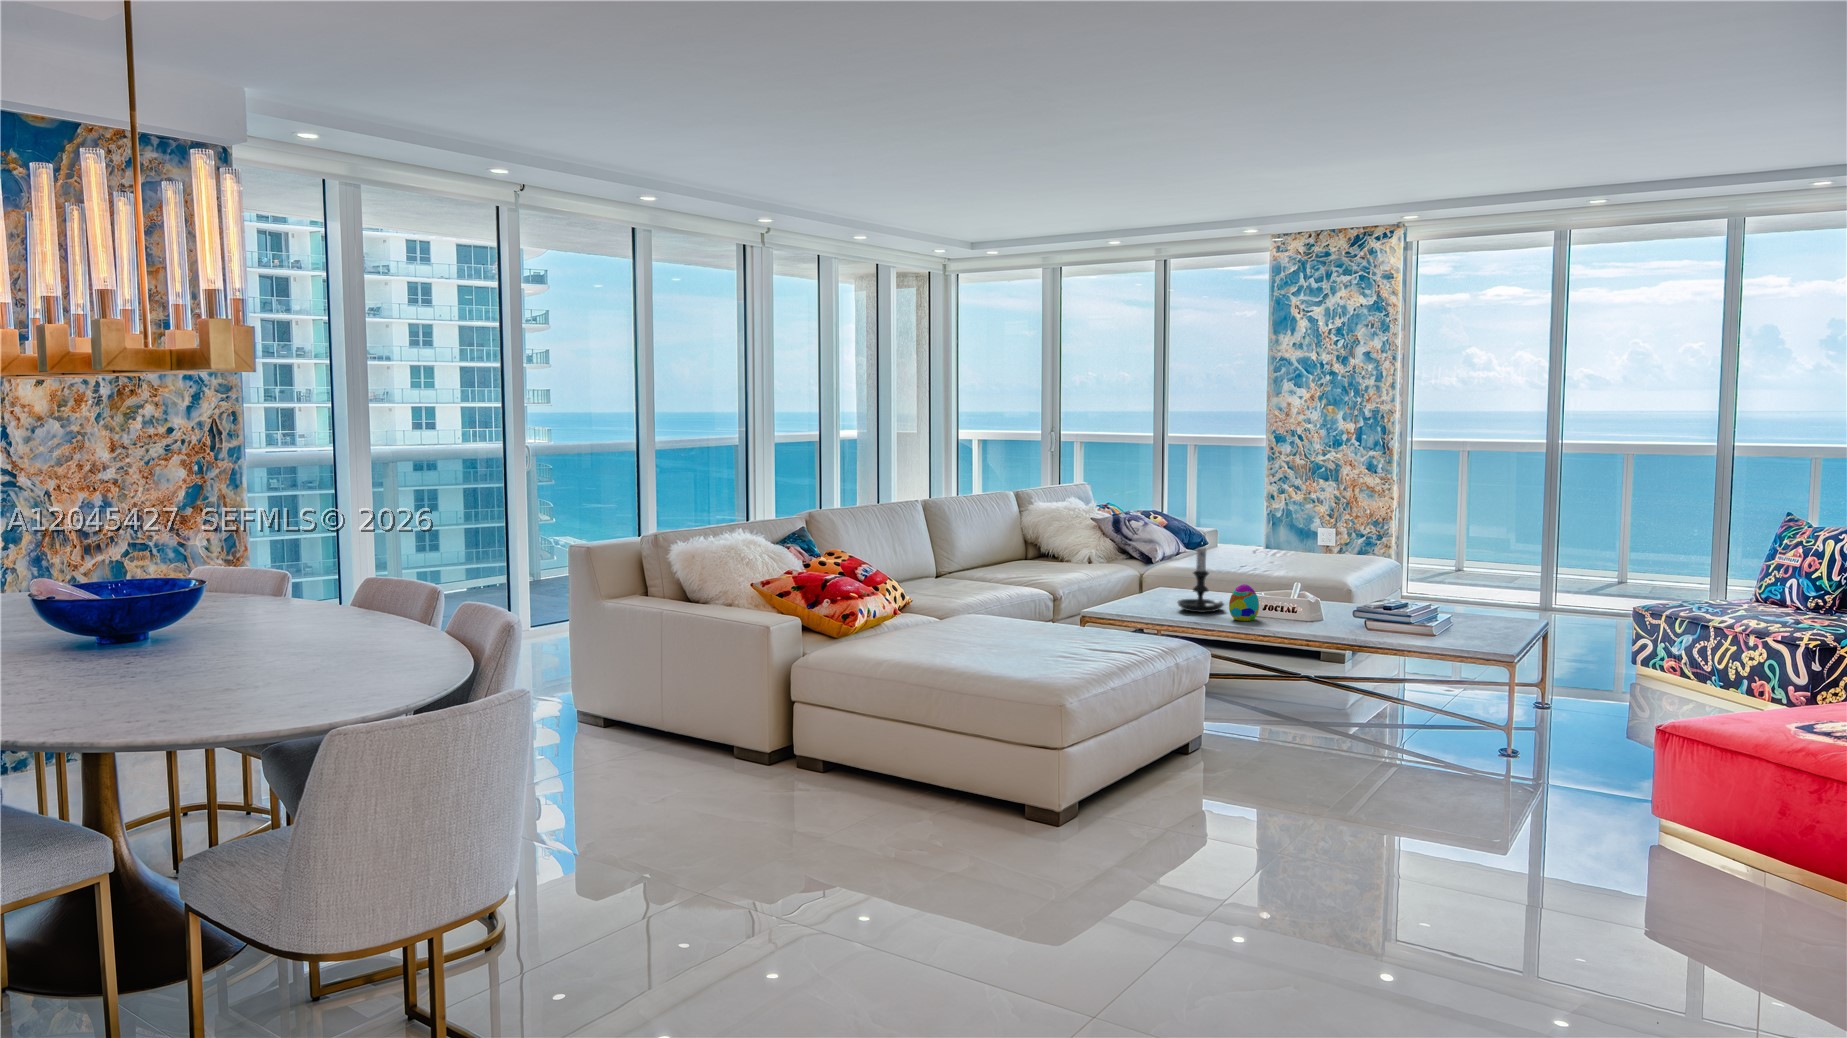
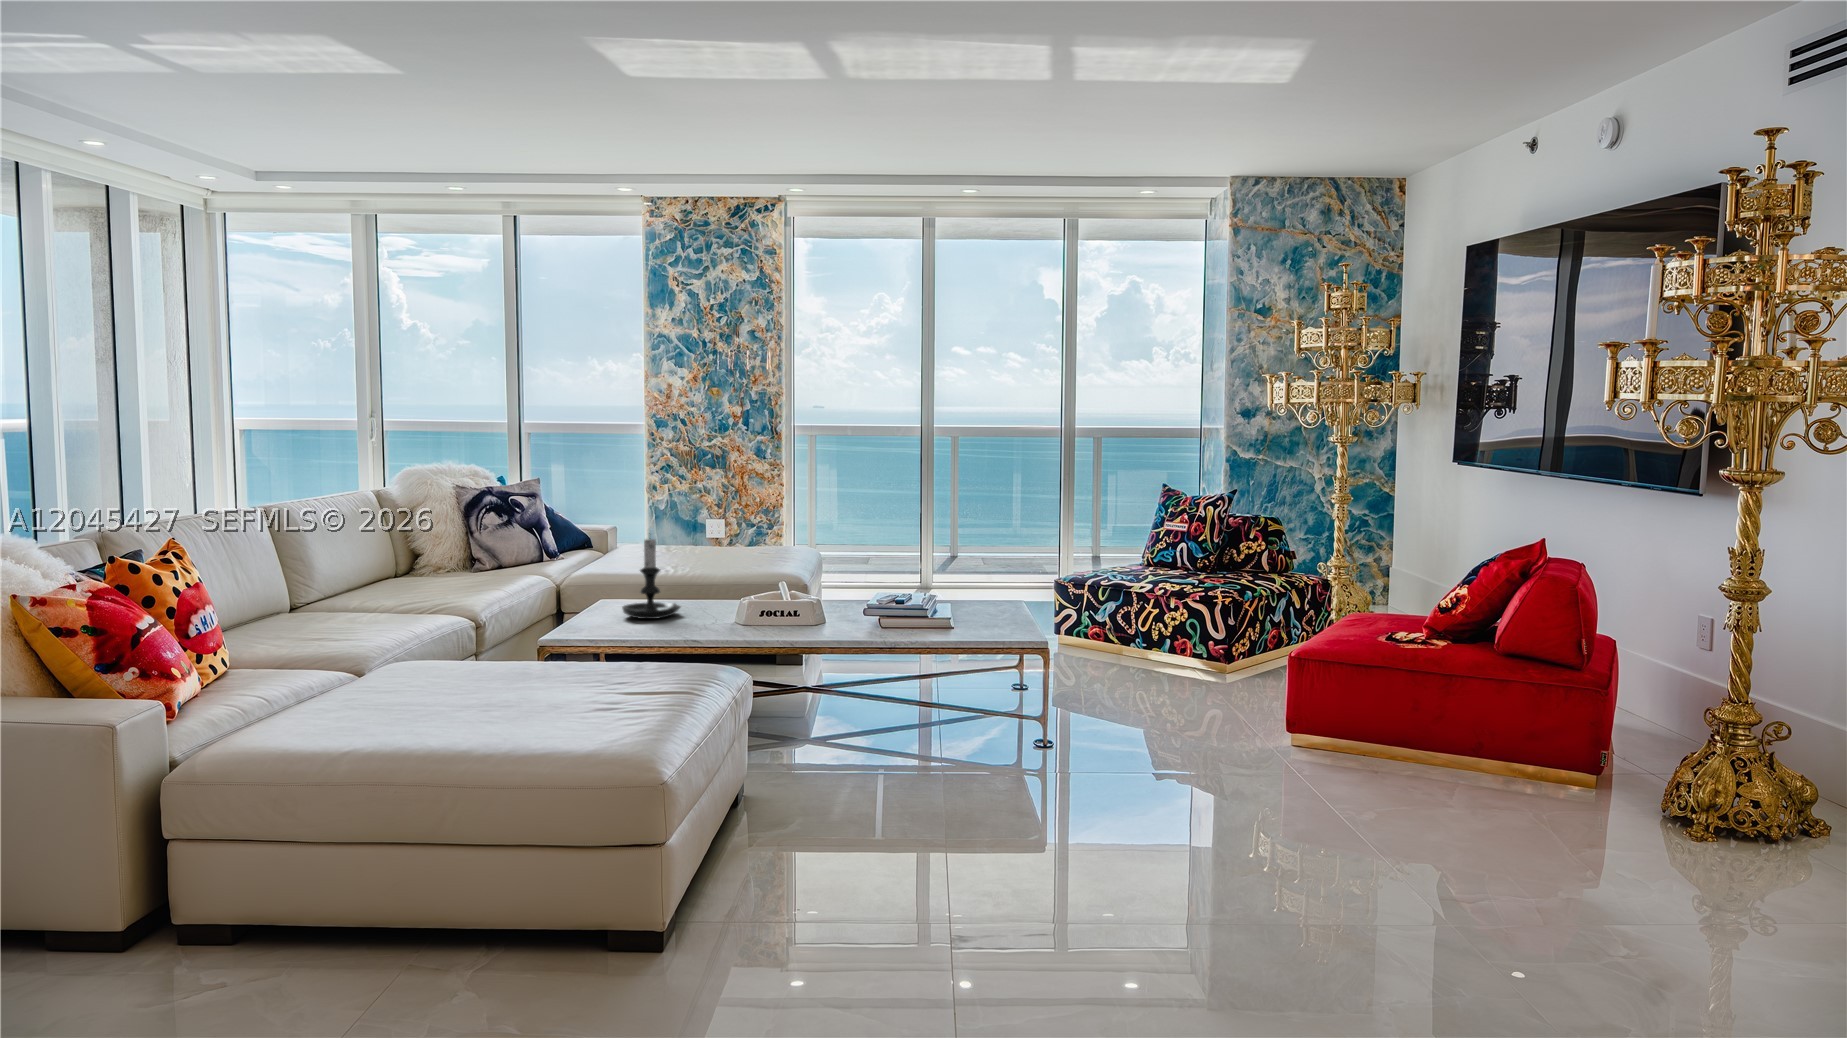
decorative egg: present [1229,584,1259,621] -> none [694,580,729,624]

